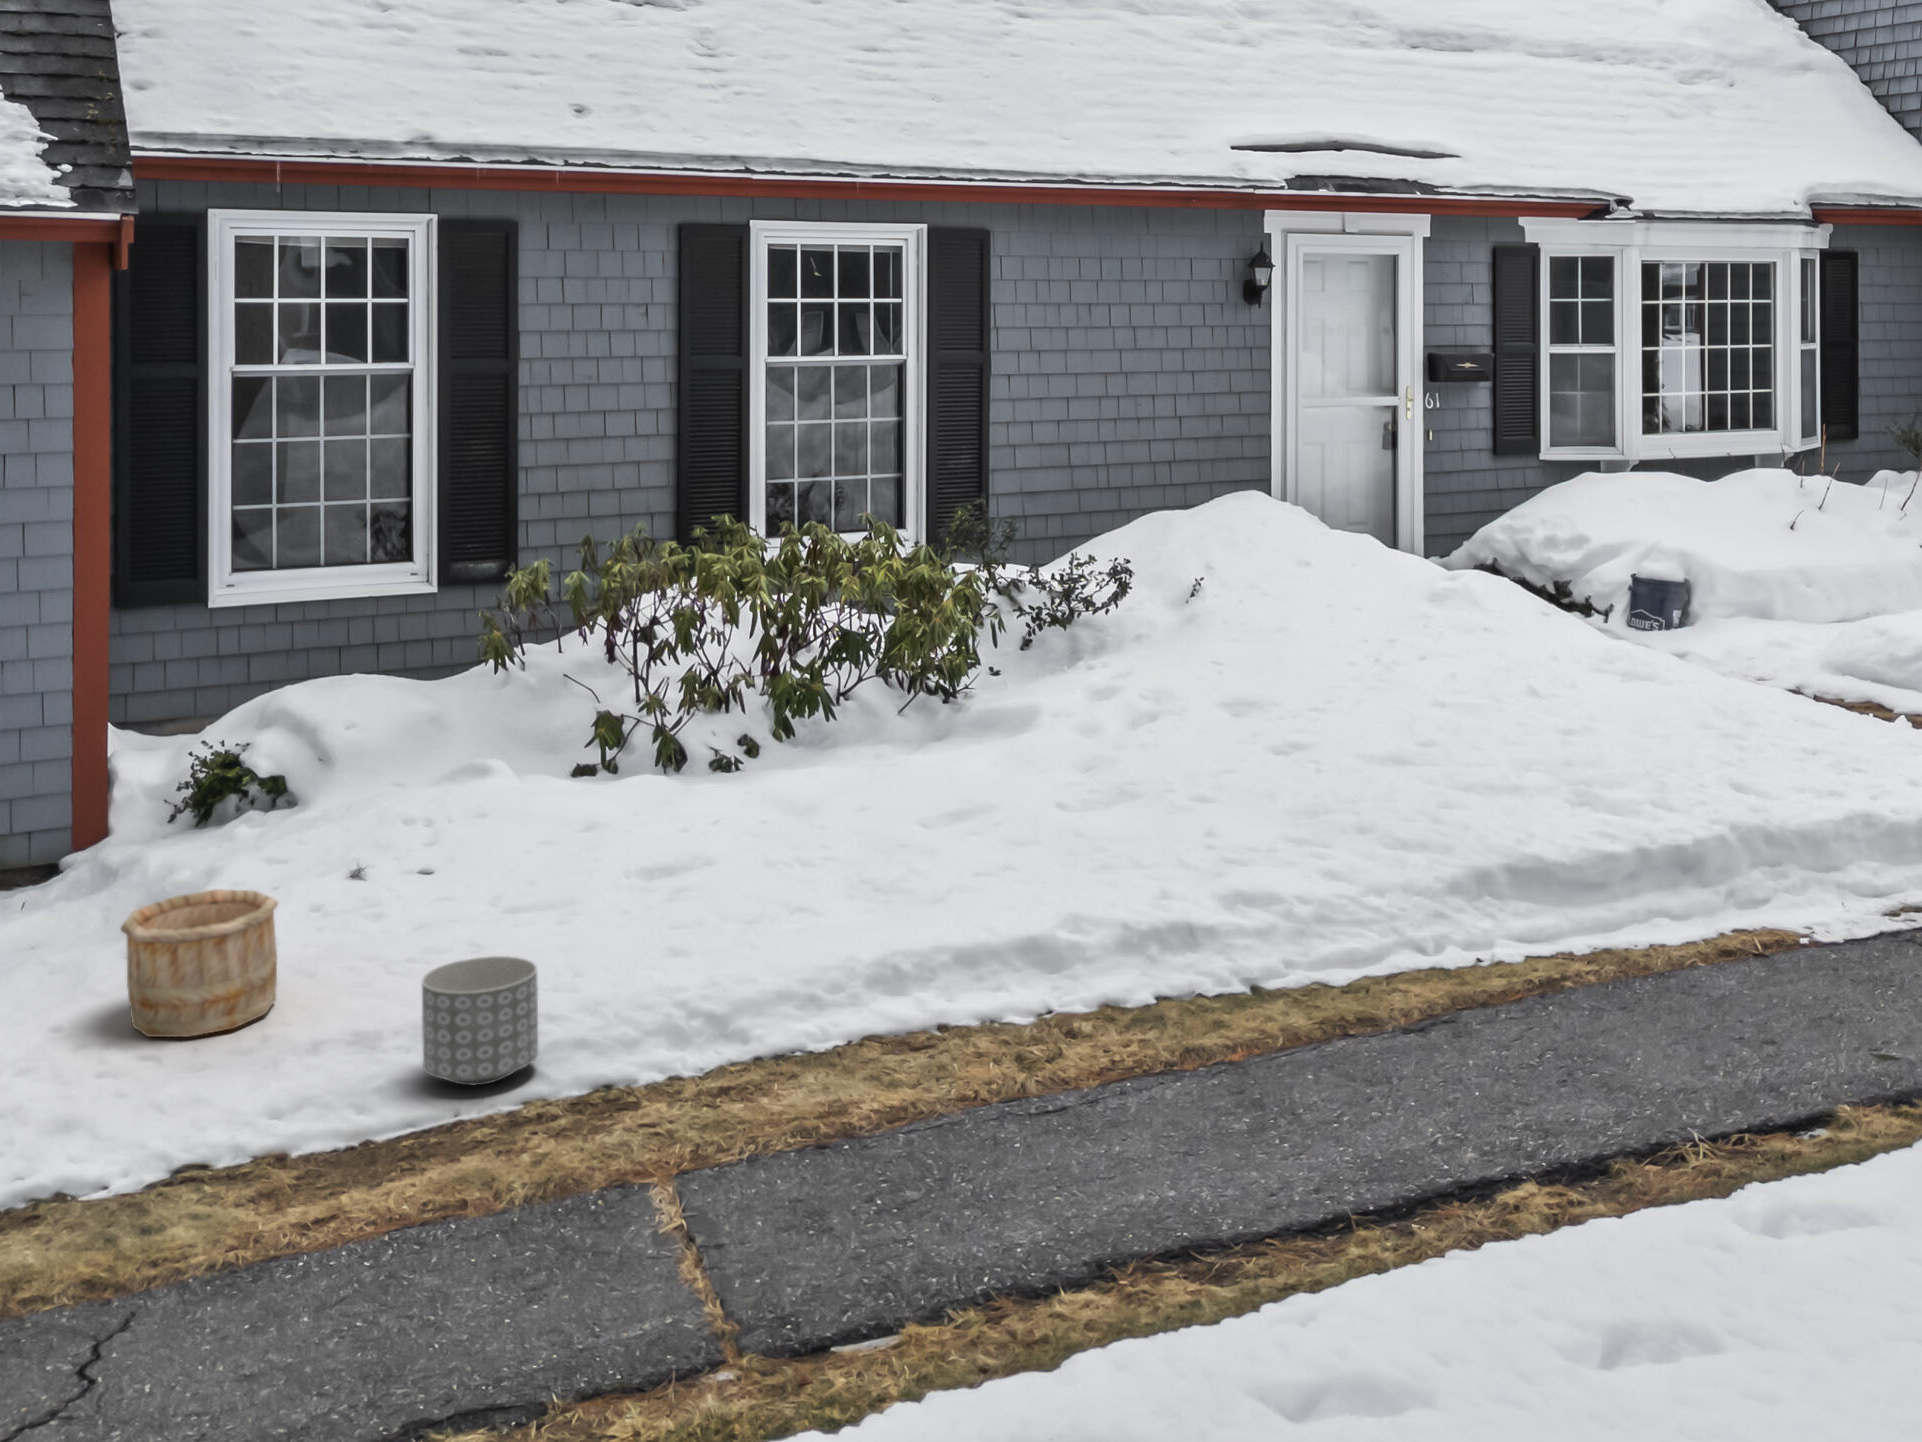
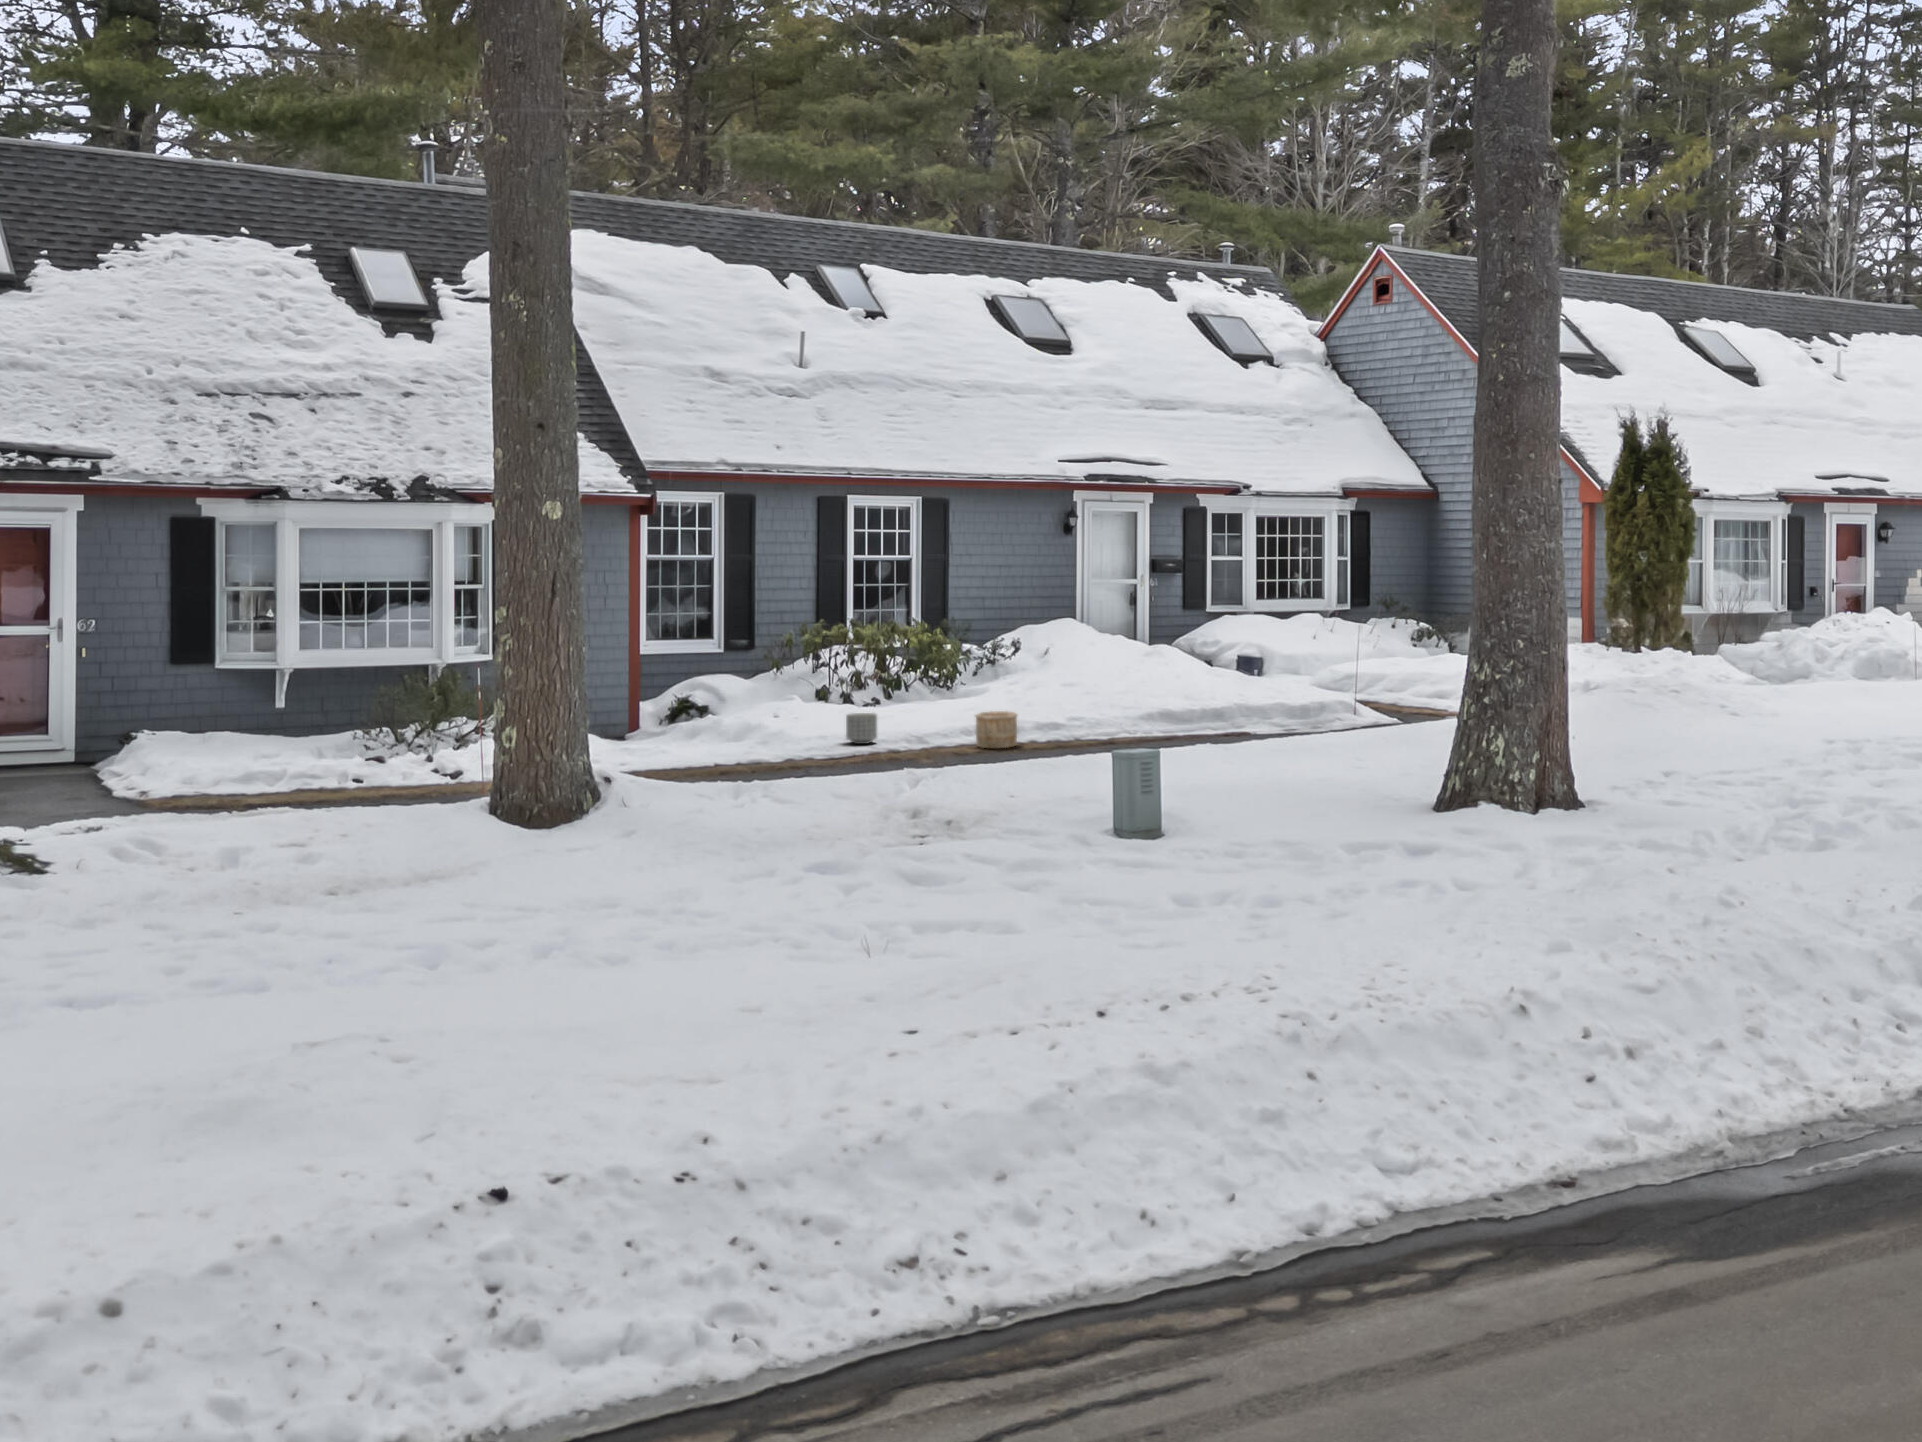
wooden bucket: present [121,889,278,1037] -> present [975,711,1017,748]

